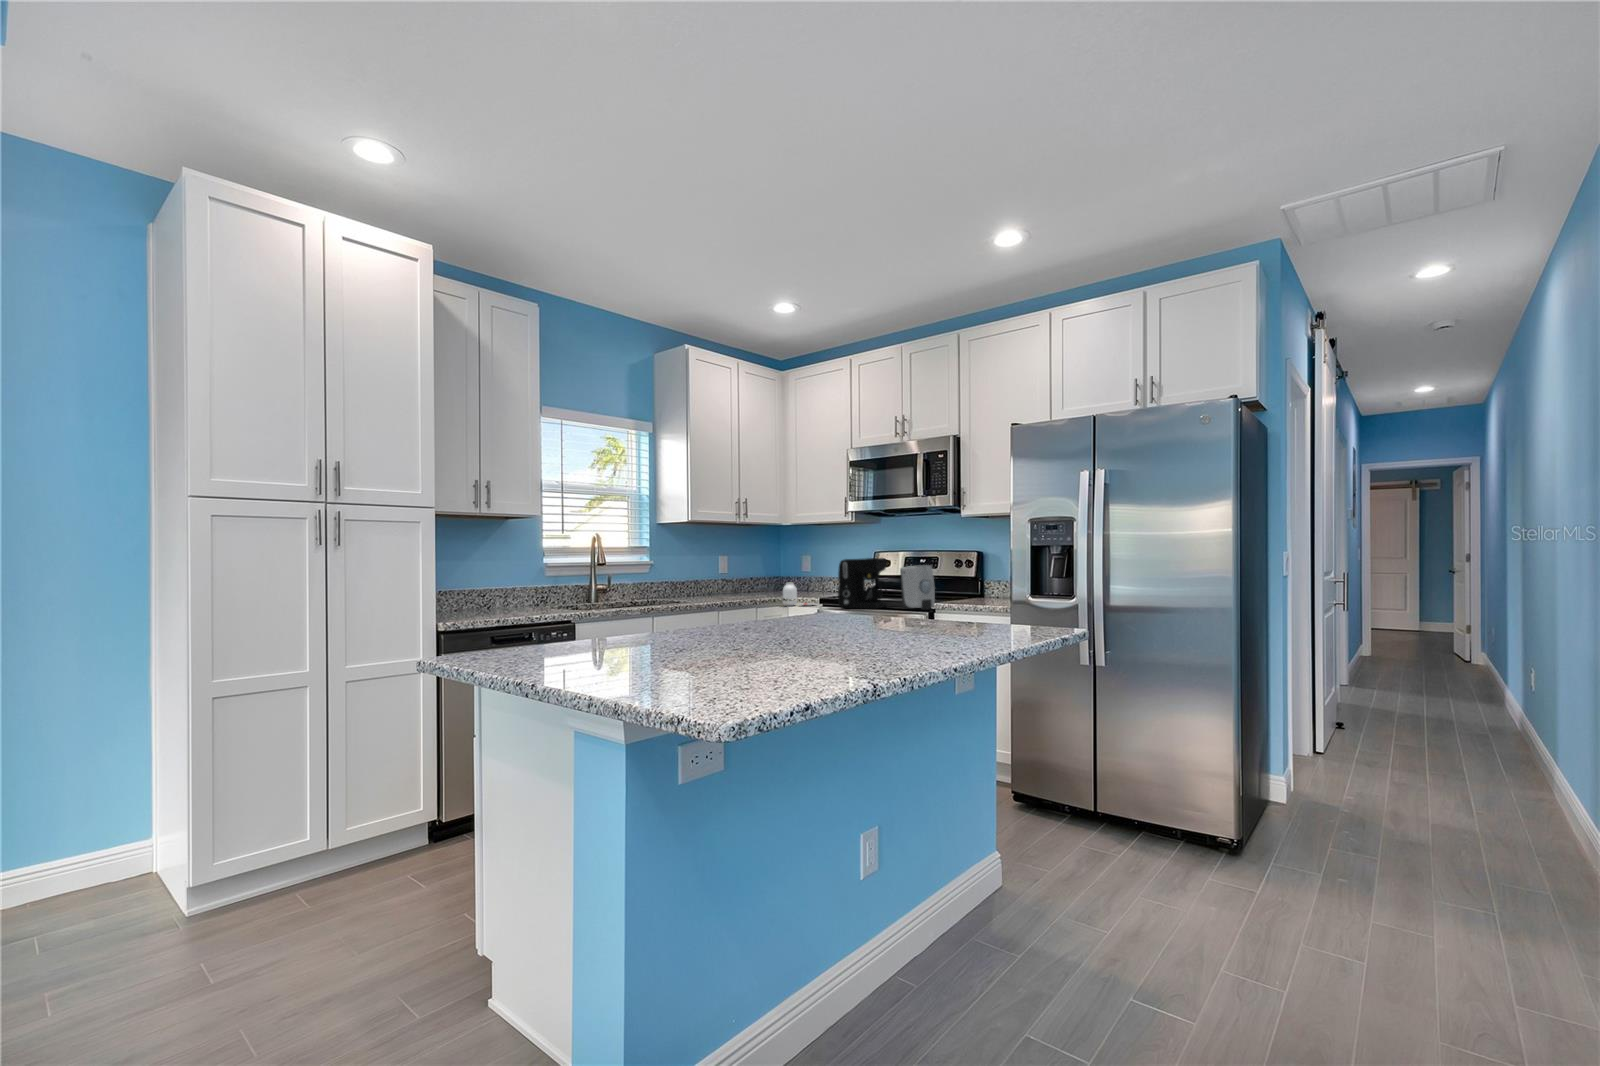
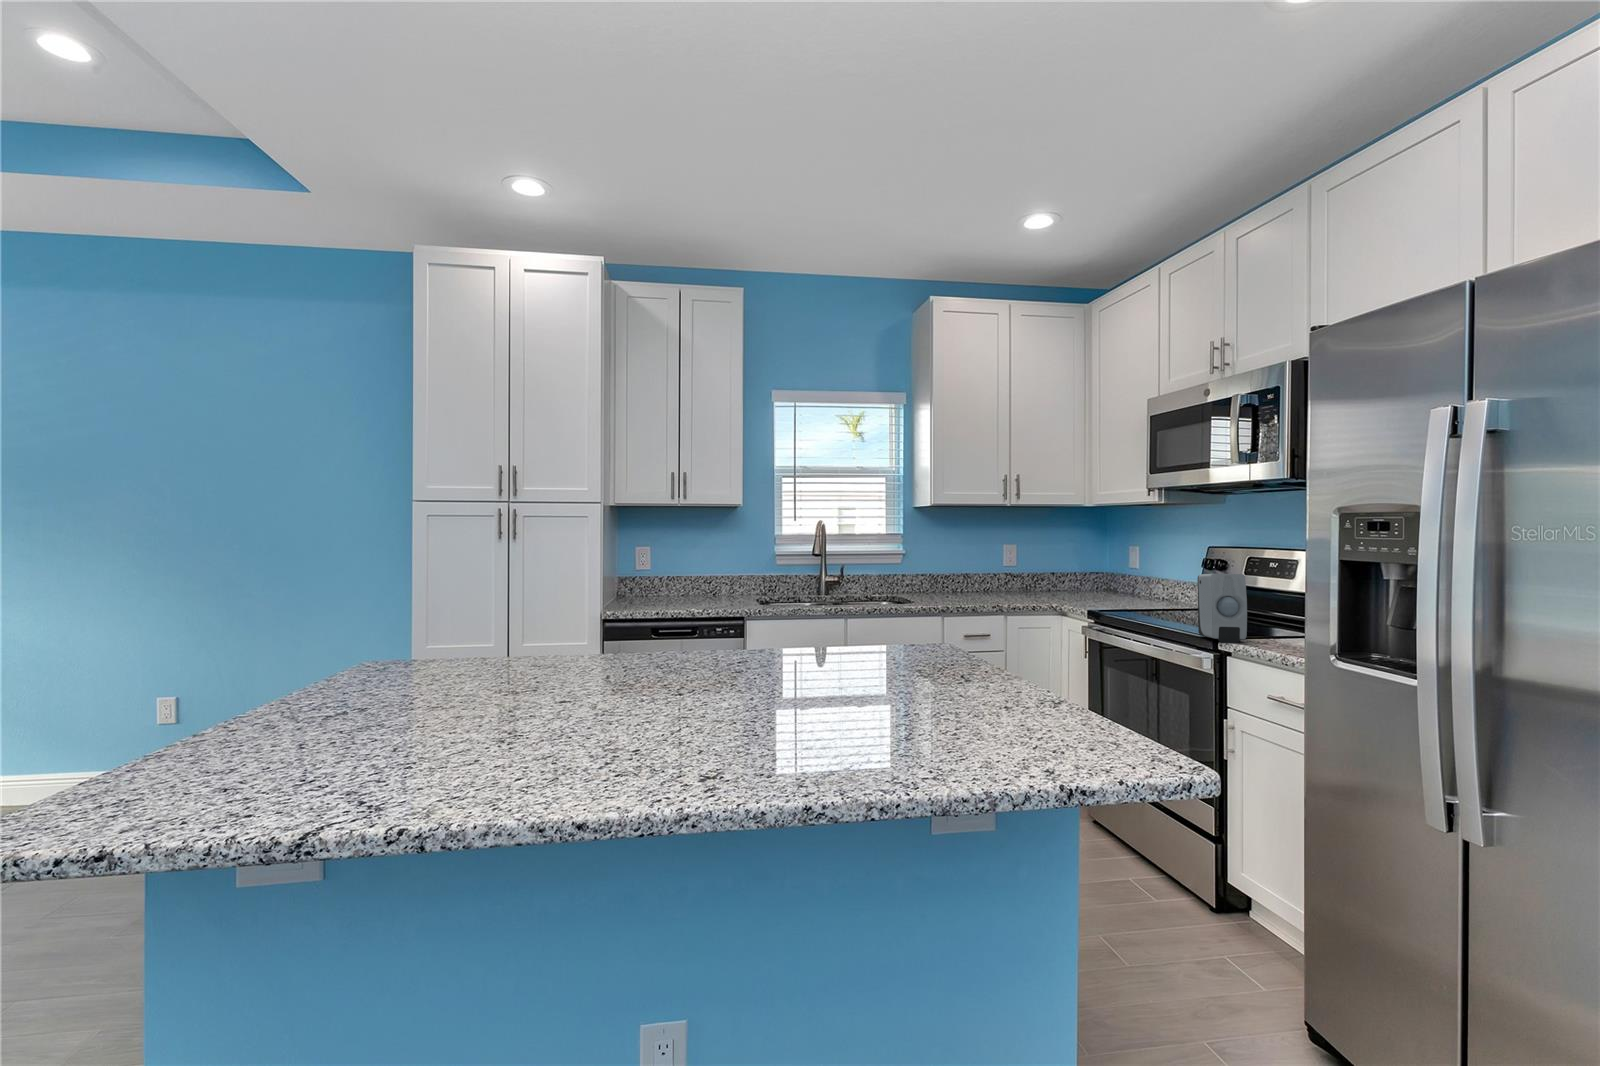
coffee maker: present [838,558,887,609] -> none [1116,557,1196,631]
jar: present [783,583,814,606] -> none [1064,582,1117,614]

